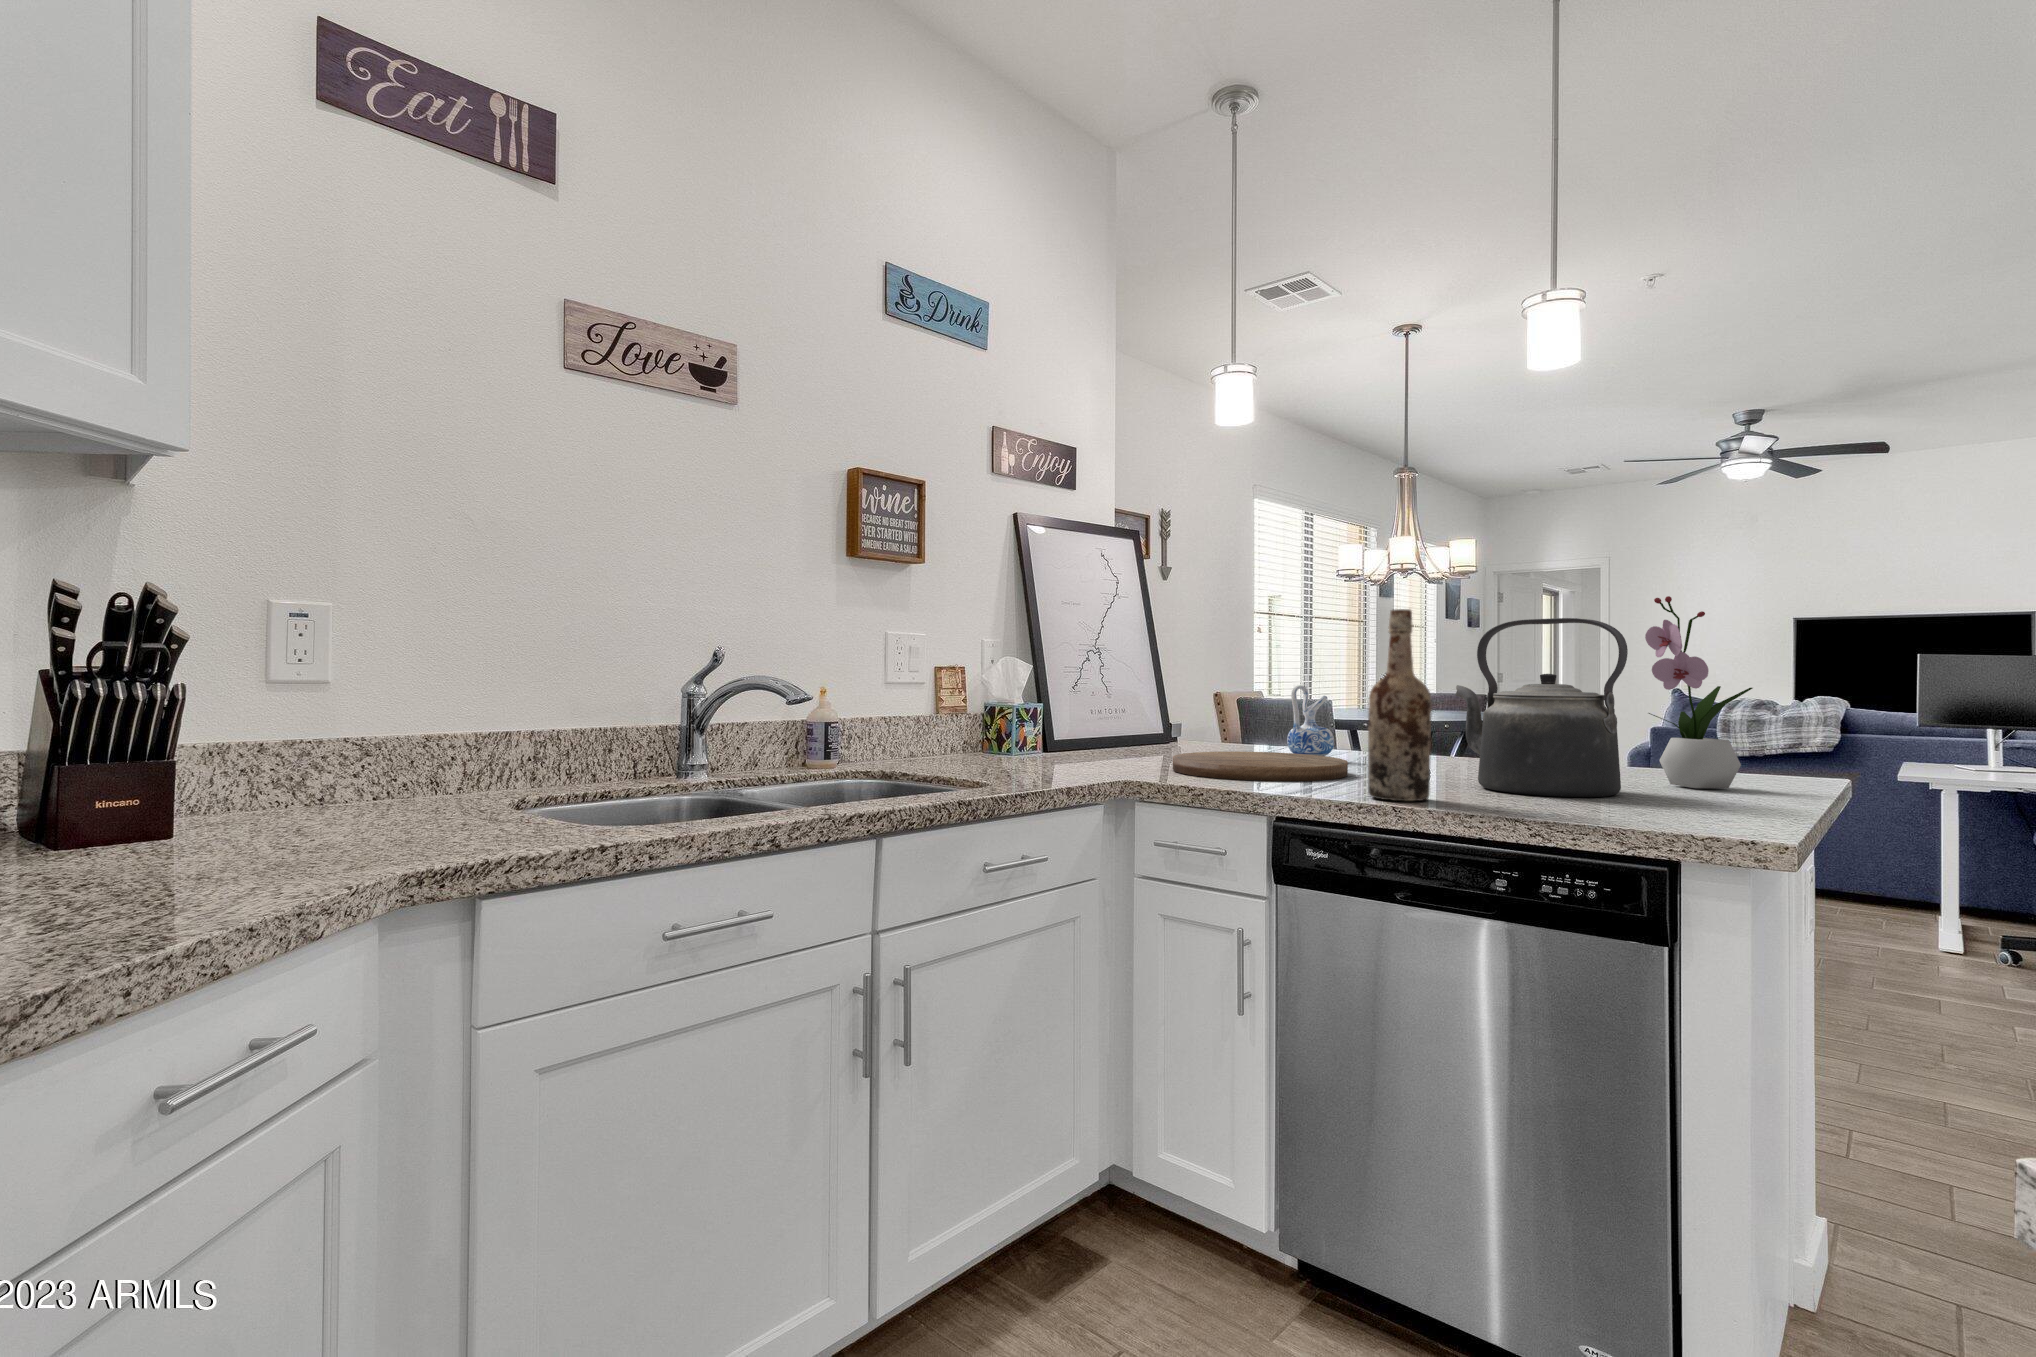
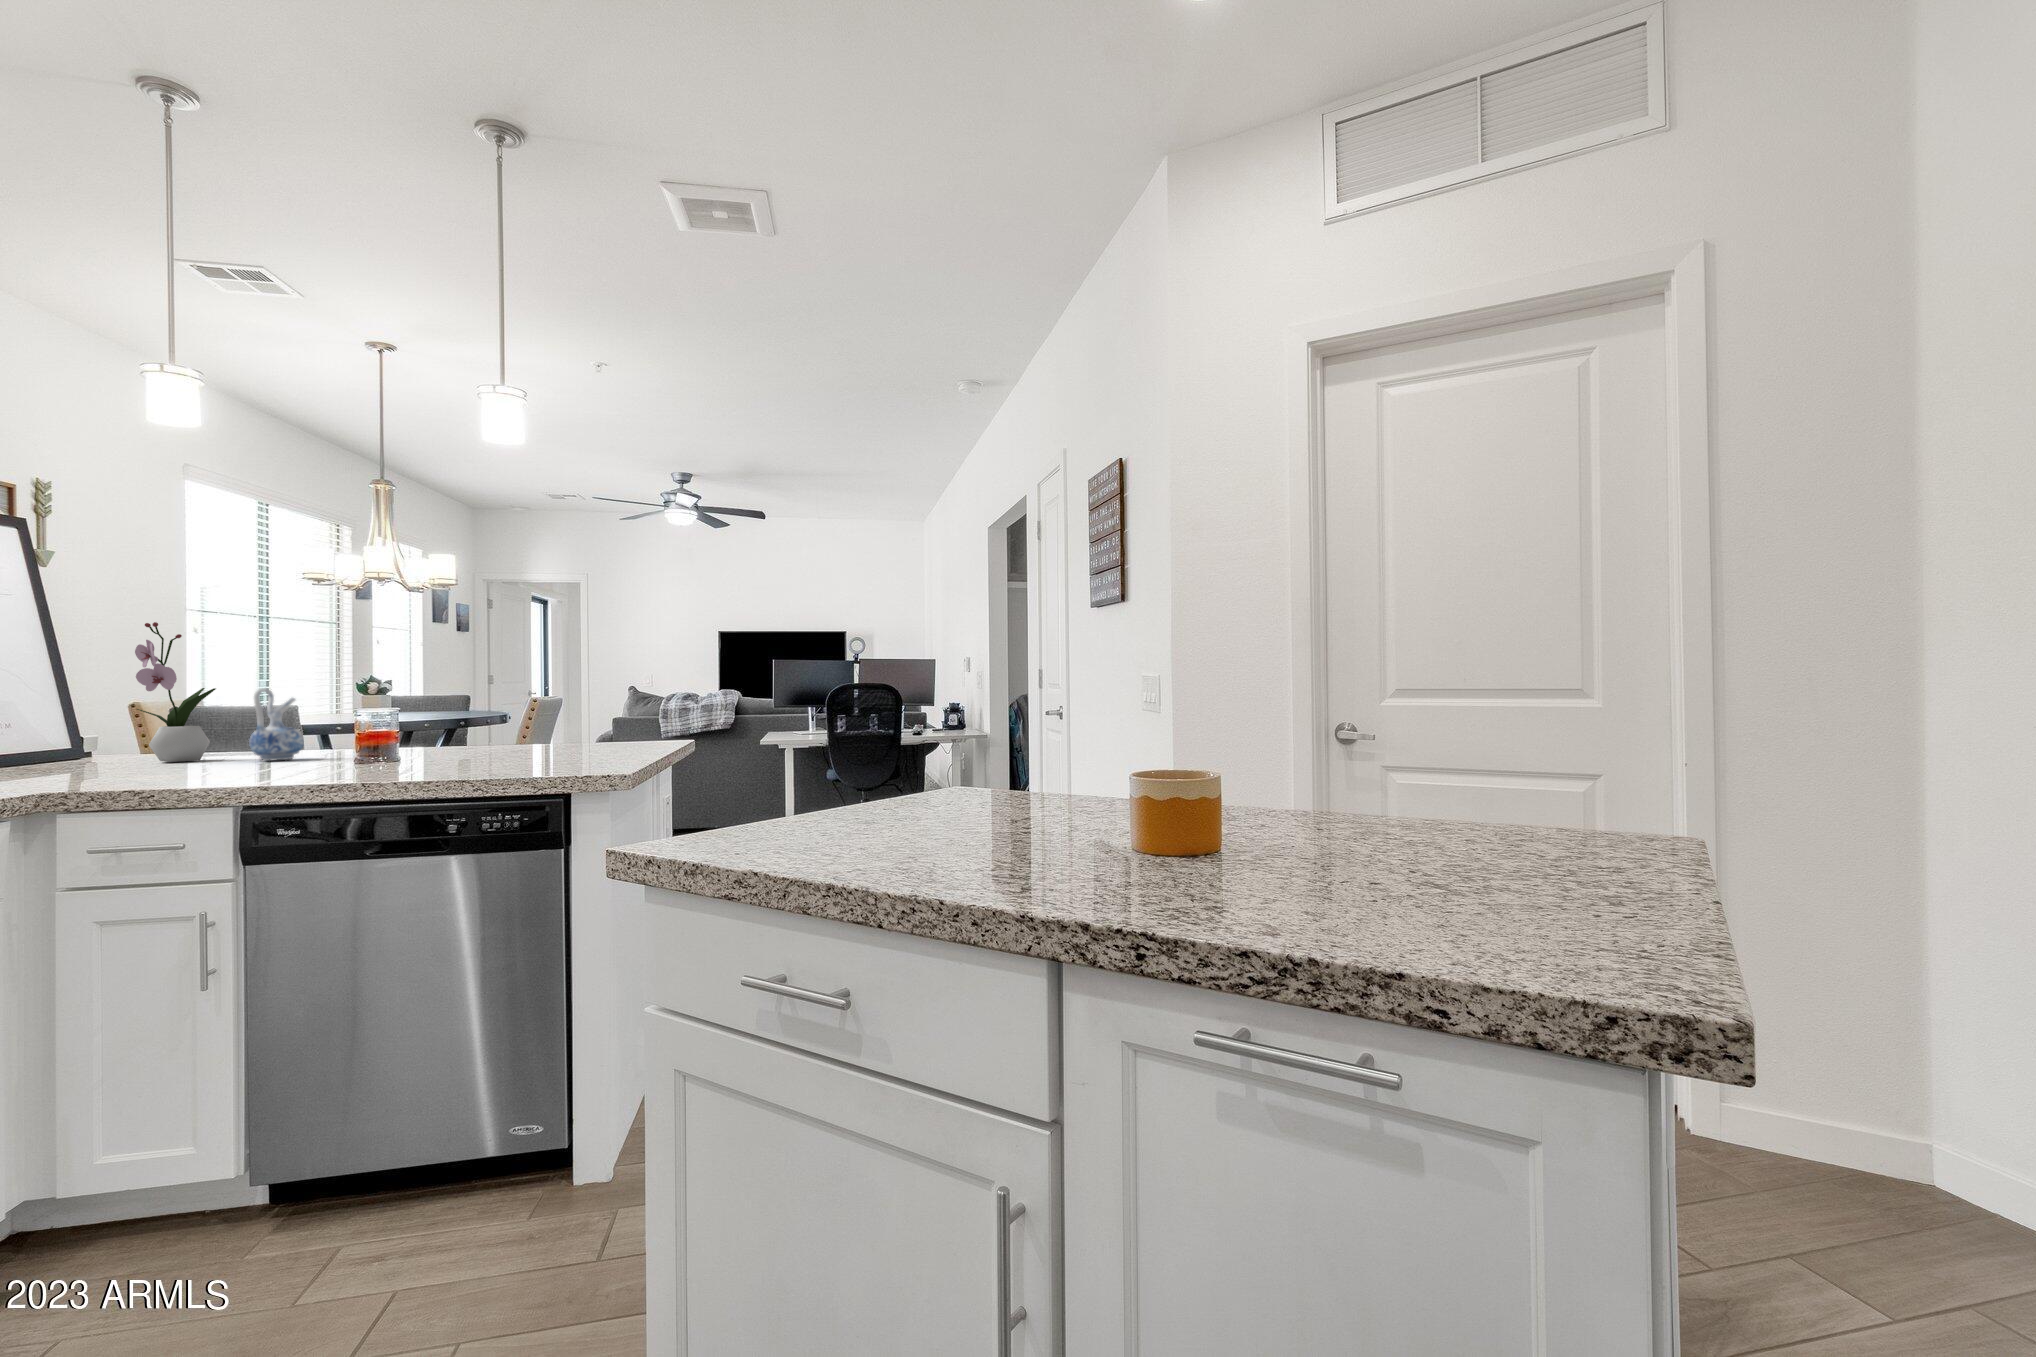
flower arrangement: present [1645,596,1753,788] -> present [135,622,216,762]
wine bottle: present [1368,609,1432,801] -> none [337,622,395,778]
kettle: present [1455,618,1628,797] -> none [421,632,549,765]
cutting board: present [1173,751,1348,781] -> none [103,753,319,781]

